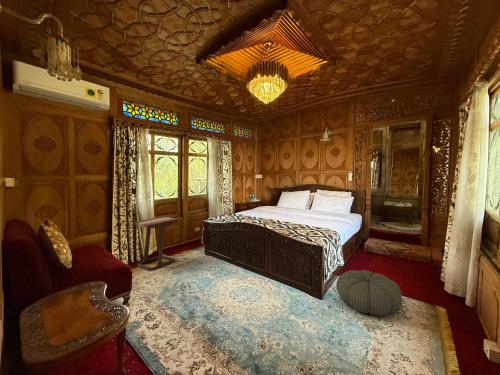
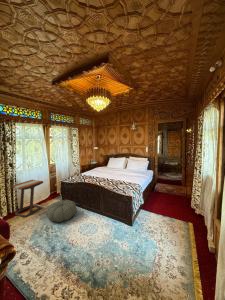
pouf: present [336,270,402,316] -> present [47,200,77,222]

